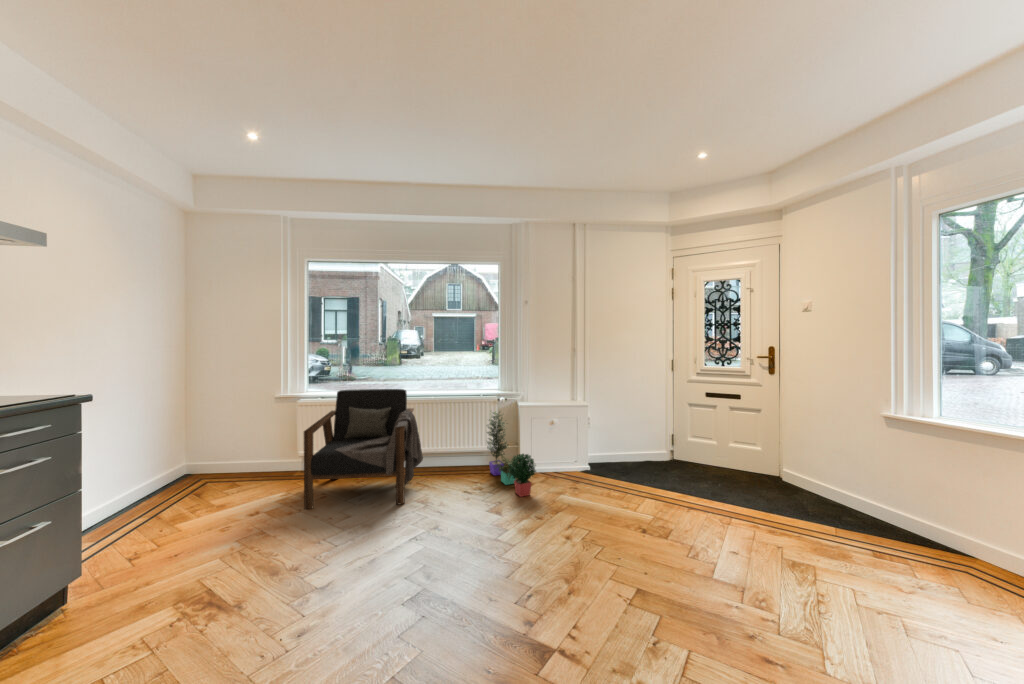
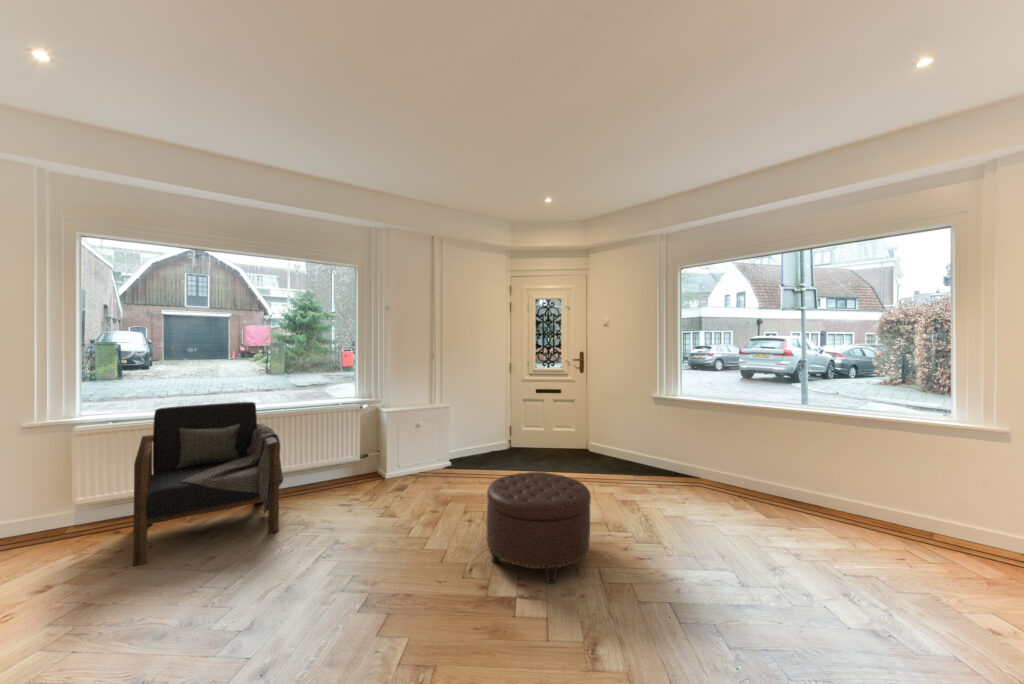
potted plant: present [487,412,536,497] -> none [350,418,418,499]
ottoman: none [551,495,688,650] -> present [487,472,591,584]

